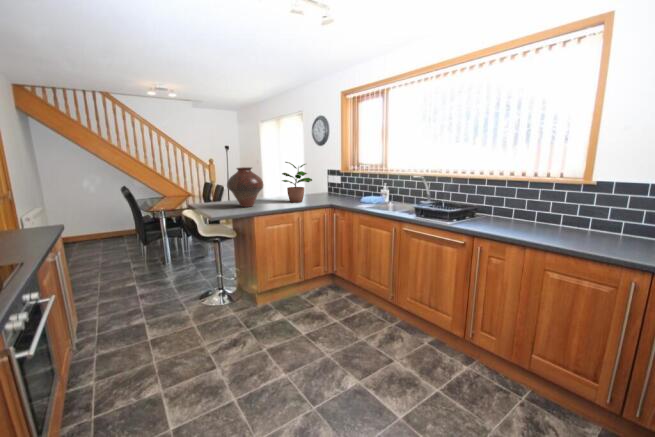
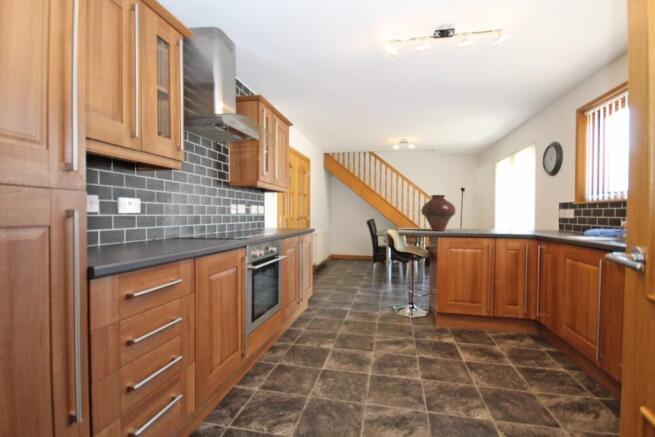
potted plant: present [282,162,312,202] -> none [478,190,514,232]

